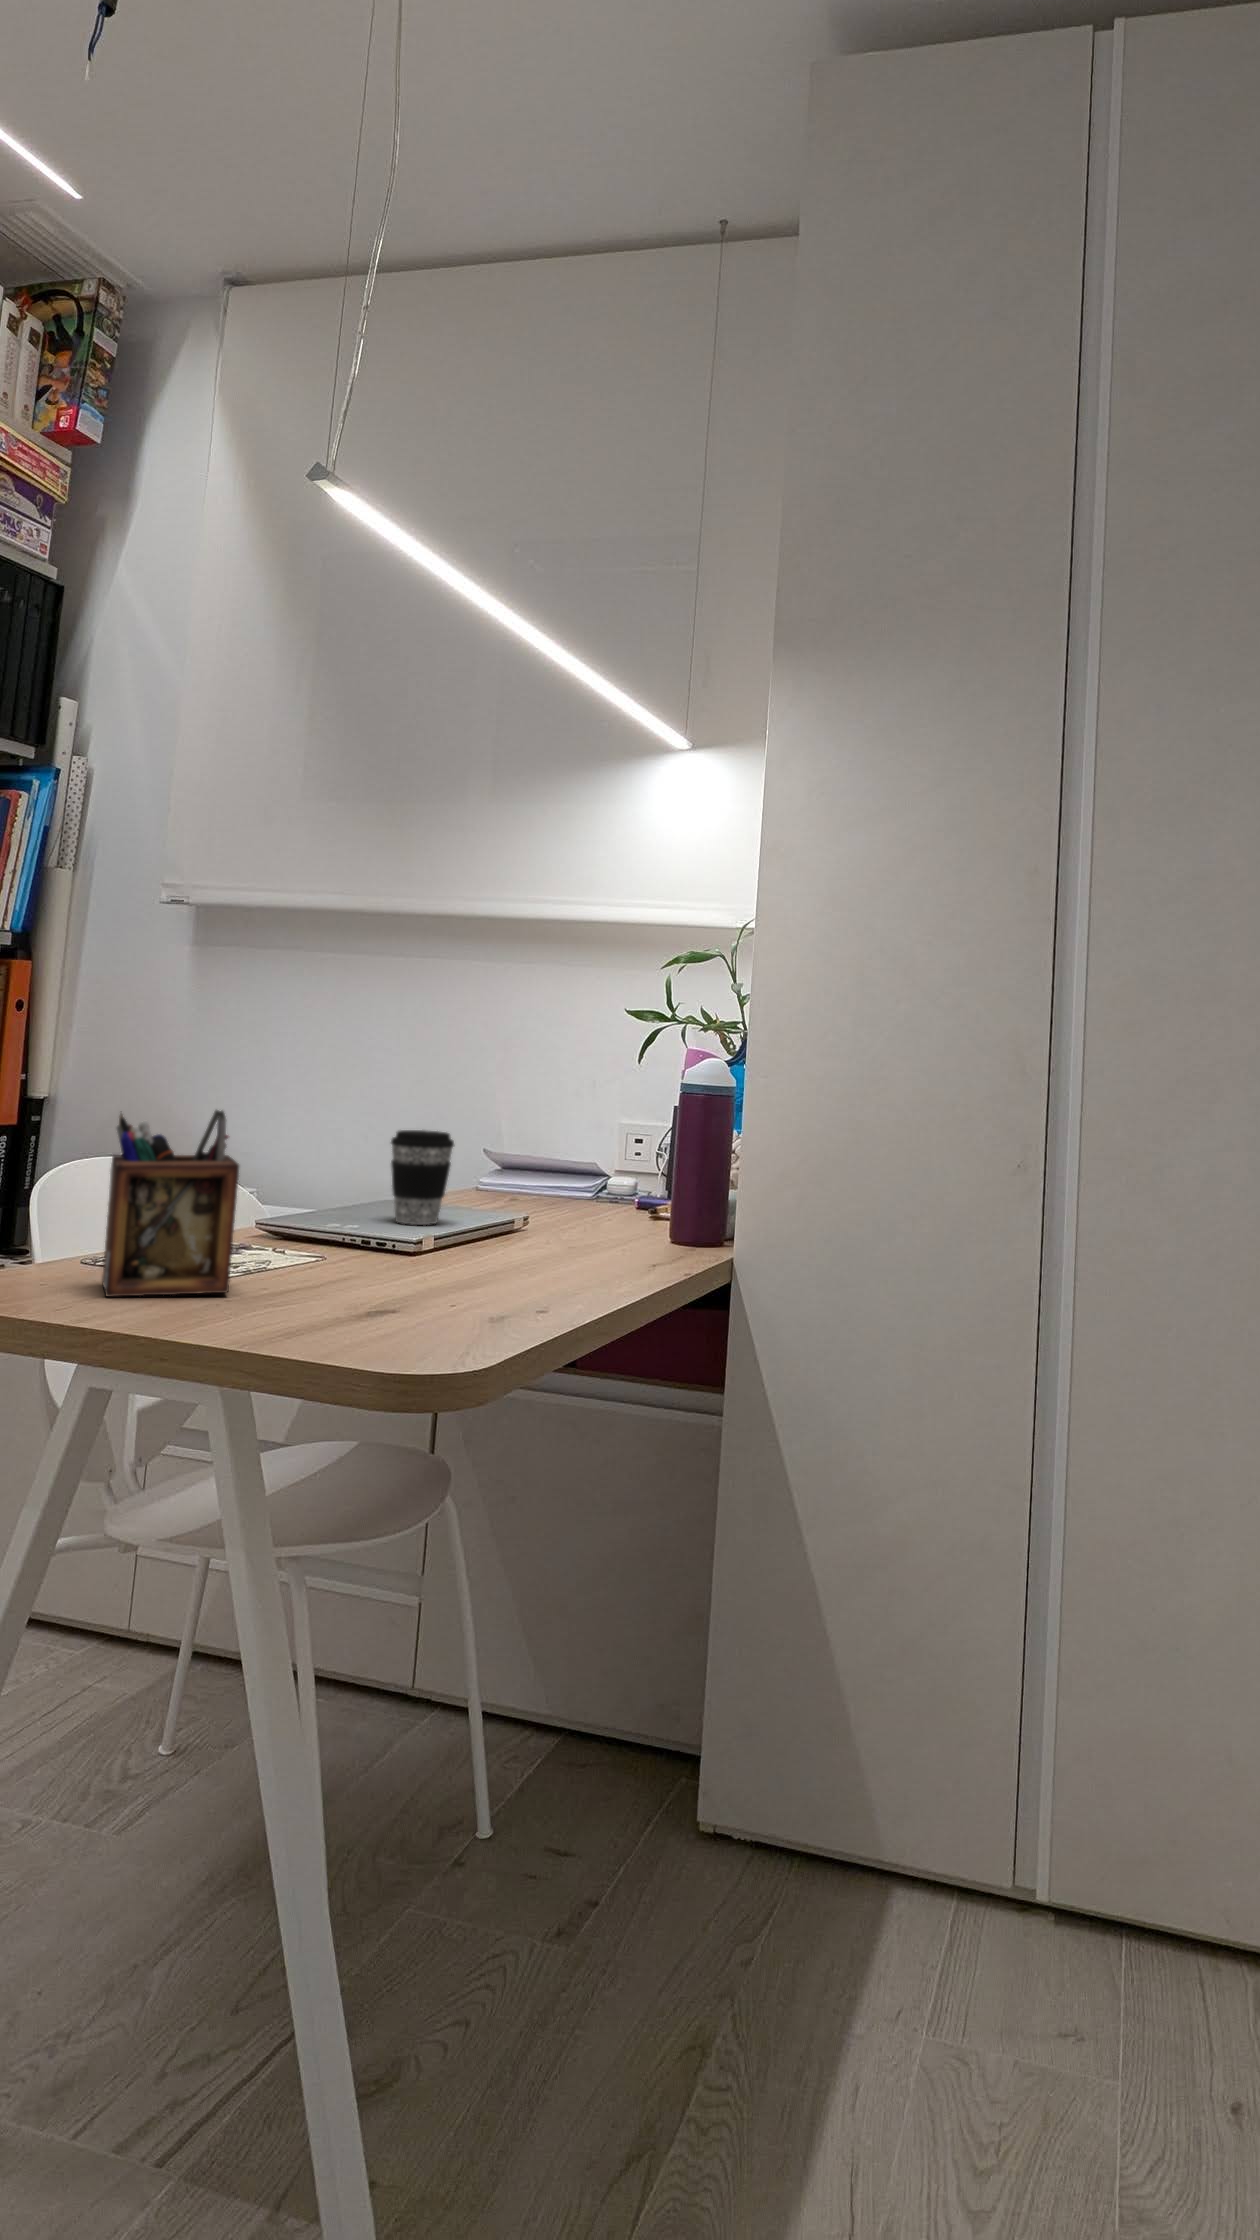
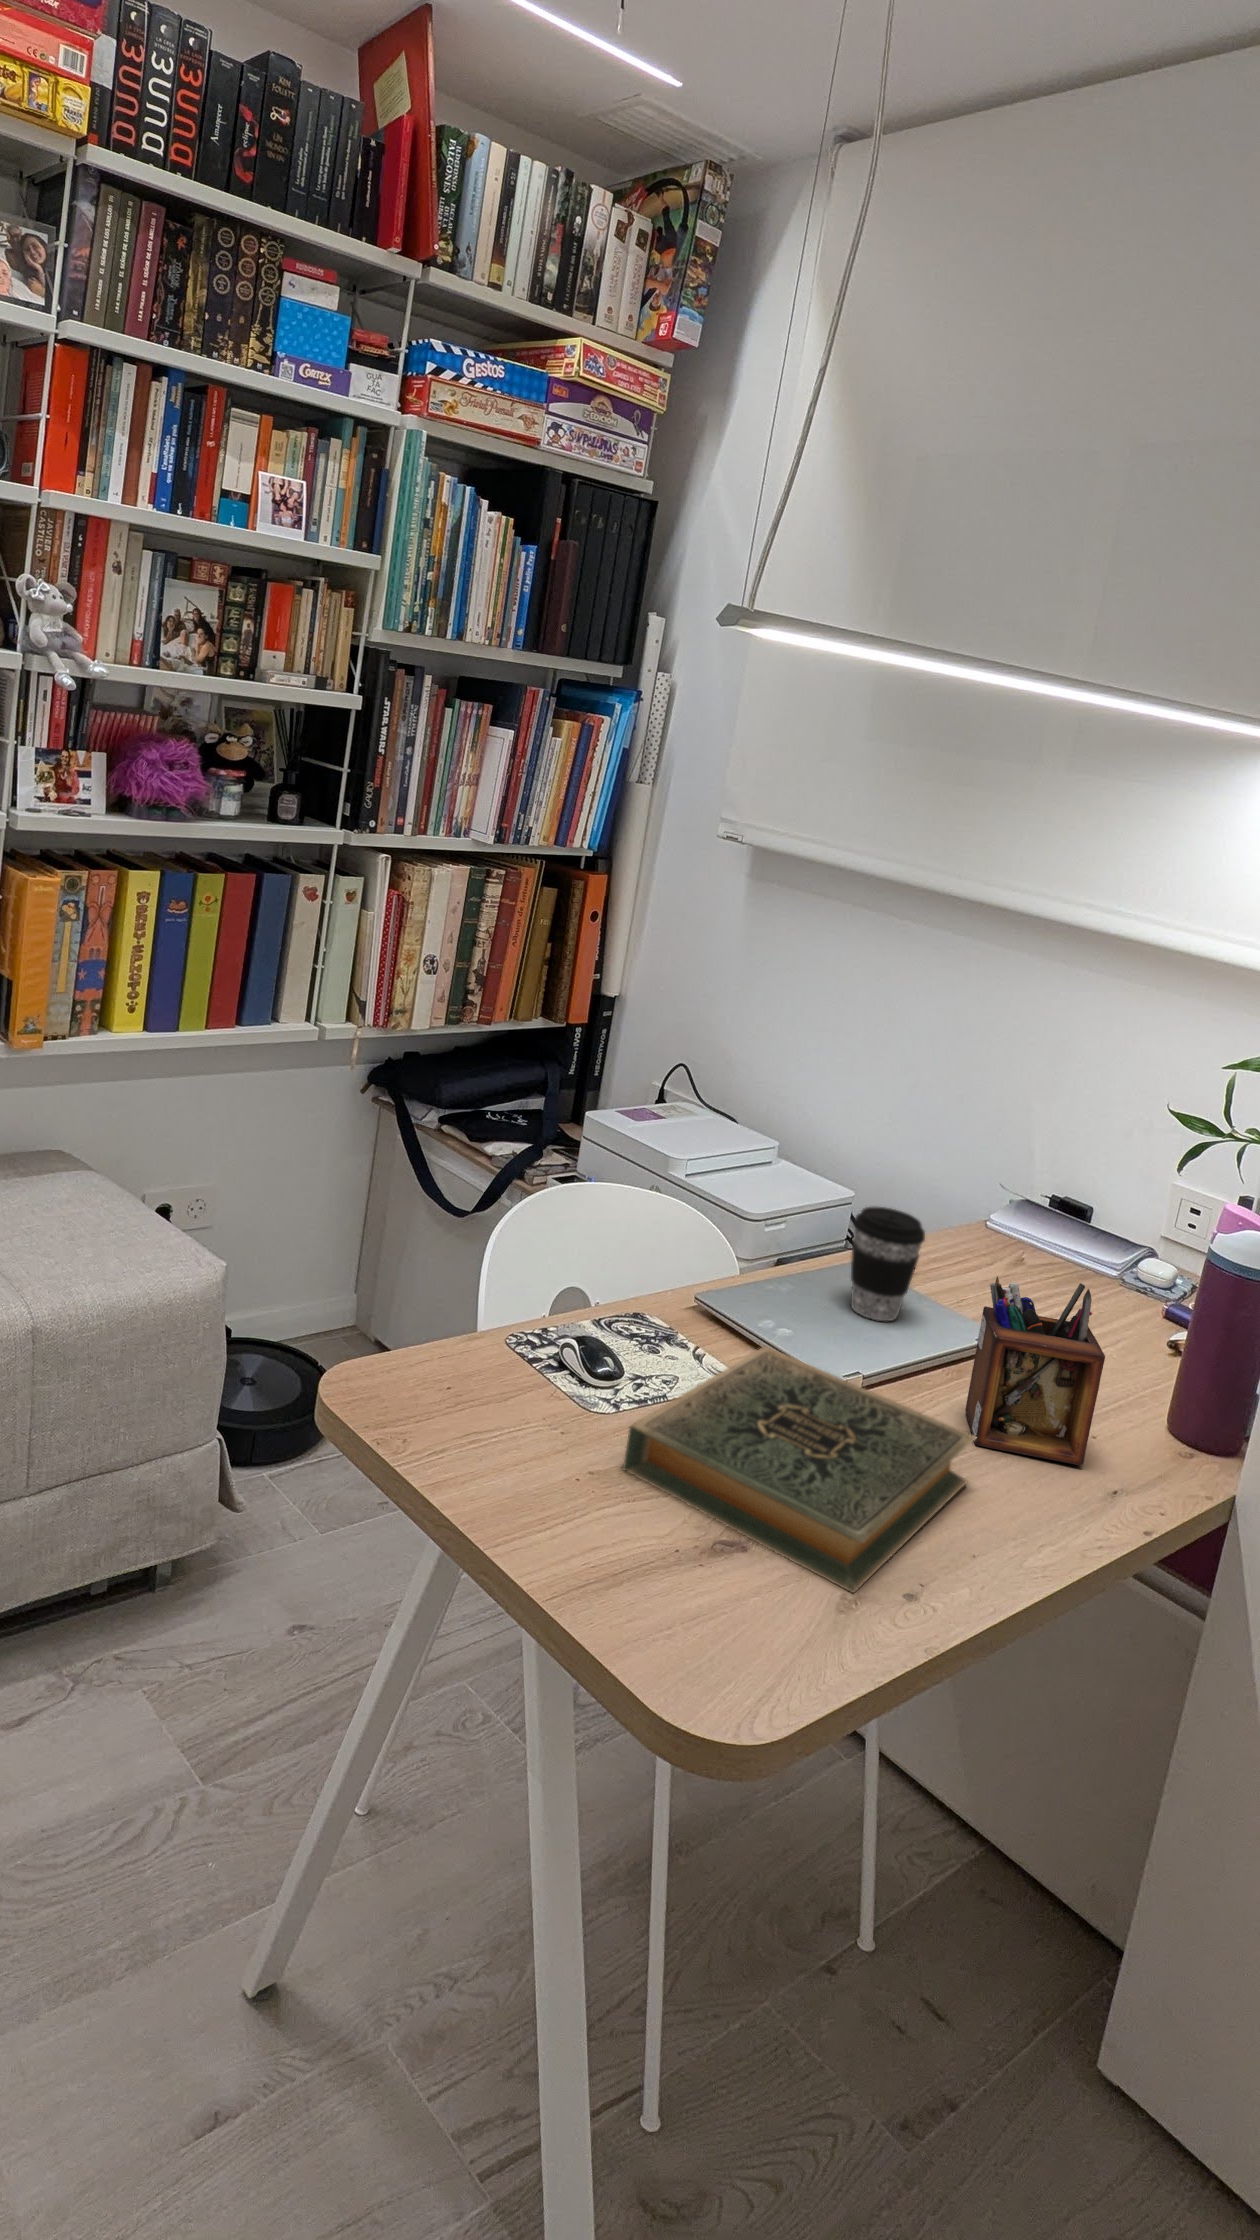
desk organizer: present [102,1110,239,1297] -> present [966,1276,1105,1466]
hardback book: none [268,1211,550,1306] -> present [623,1346,975,1593]

